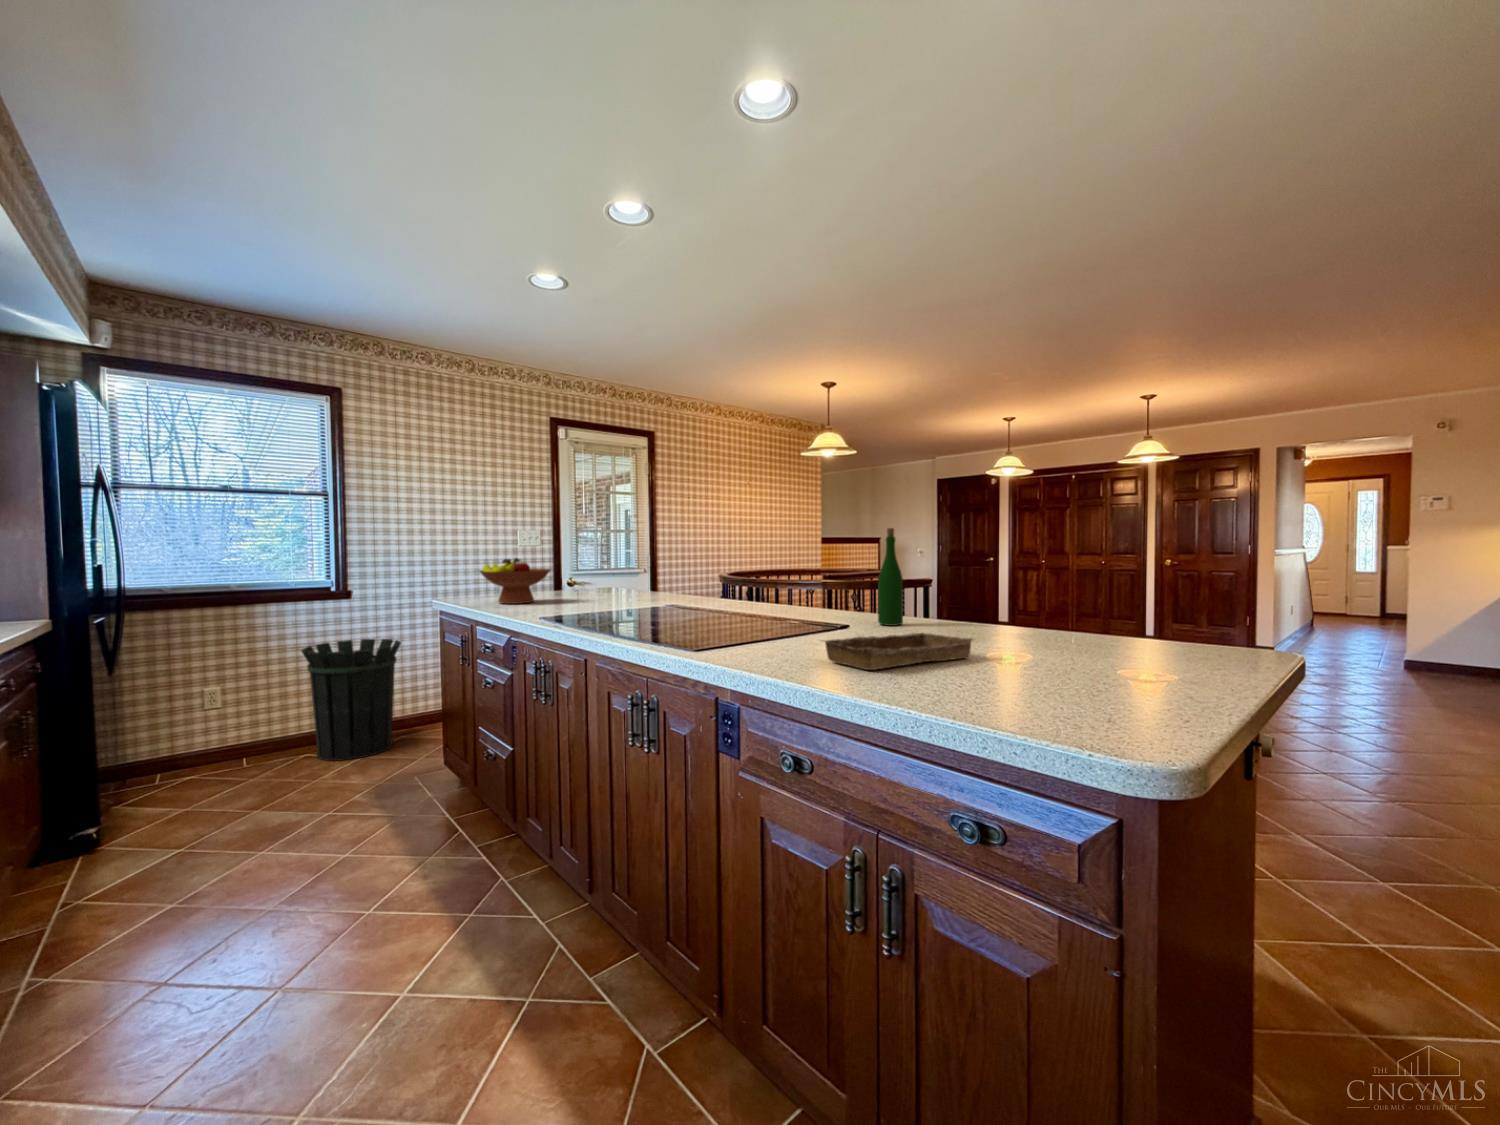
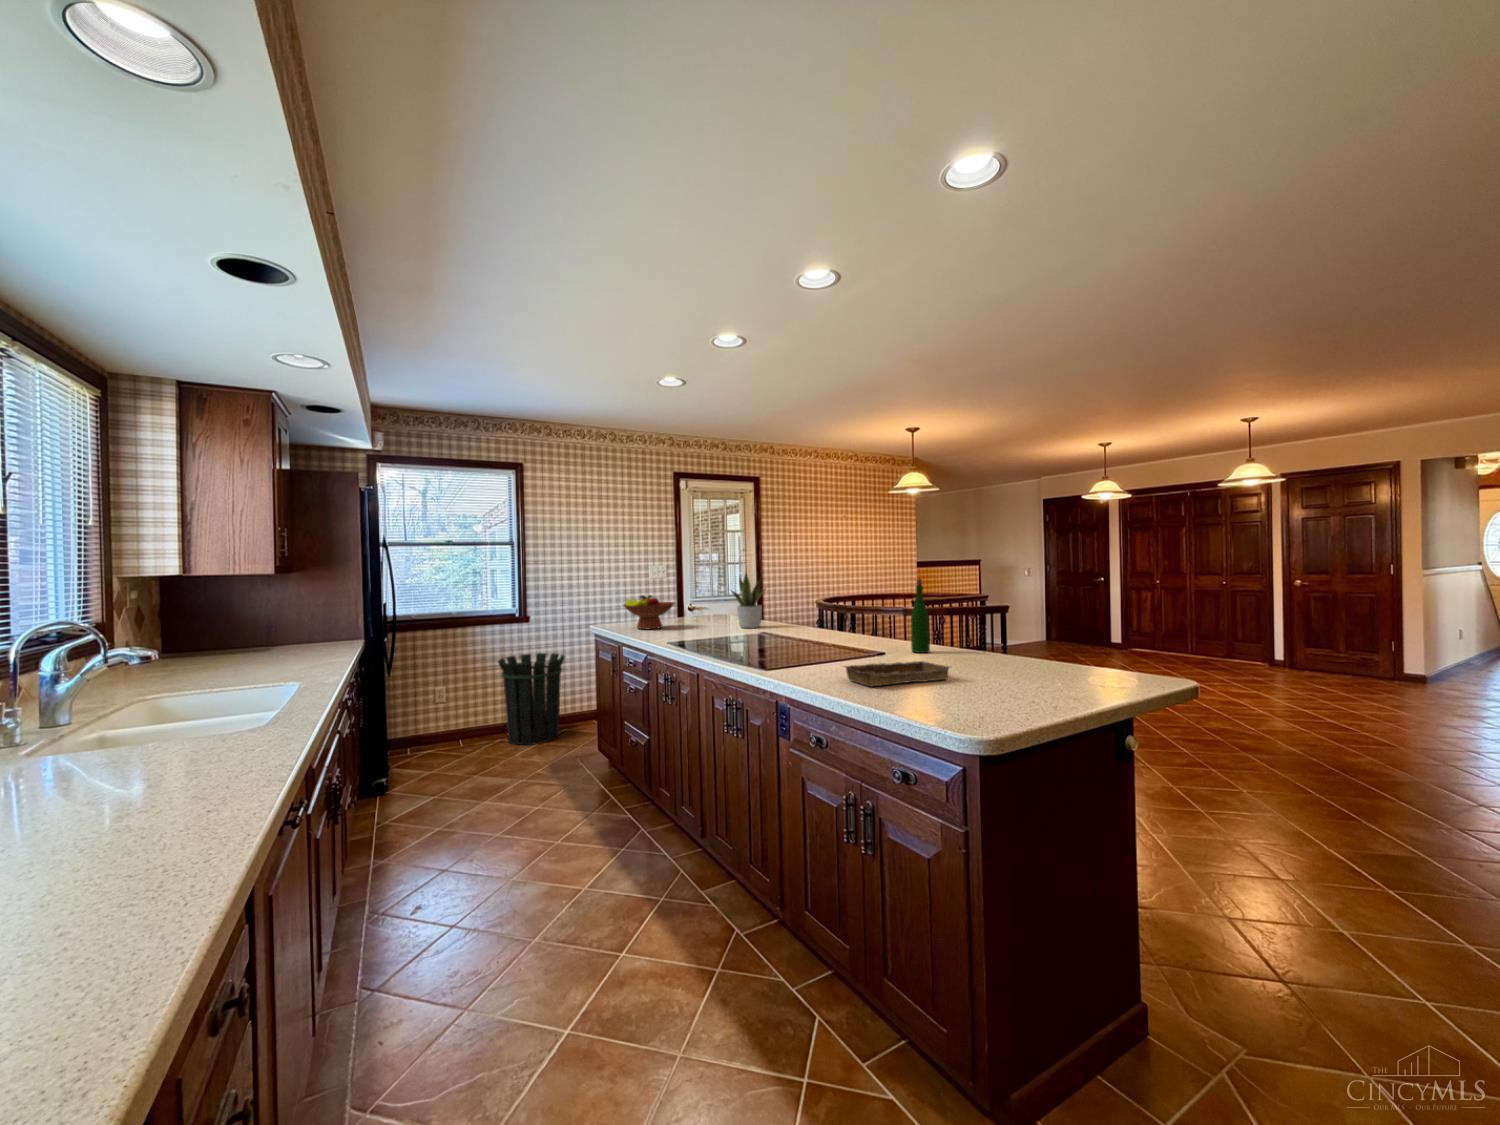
potted plant: none [623,527,678,602] -> present [731,573,765,628]

